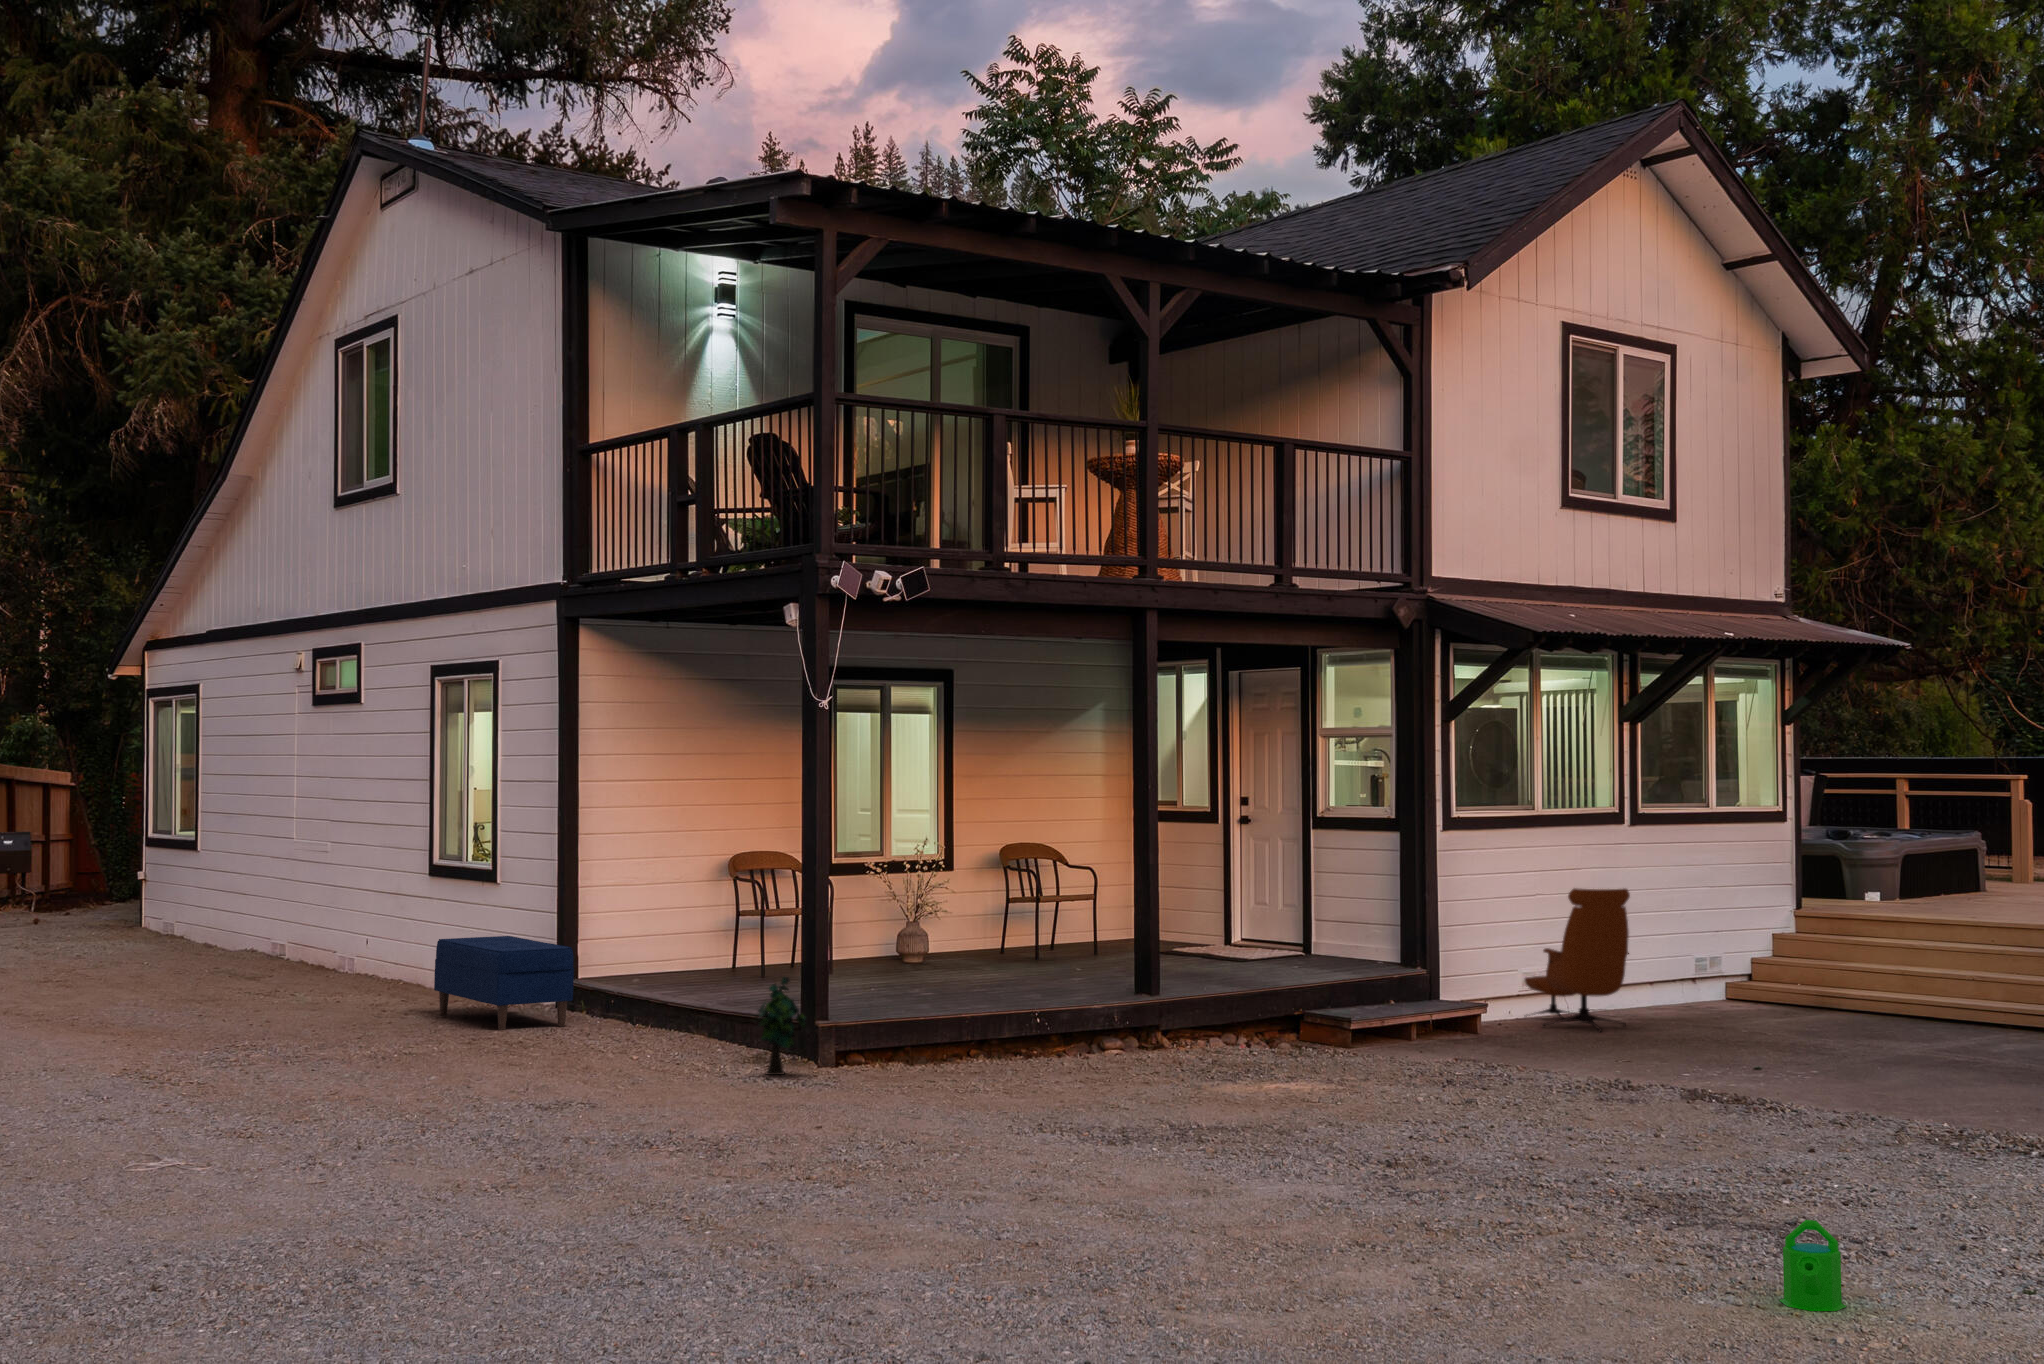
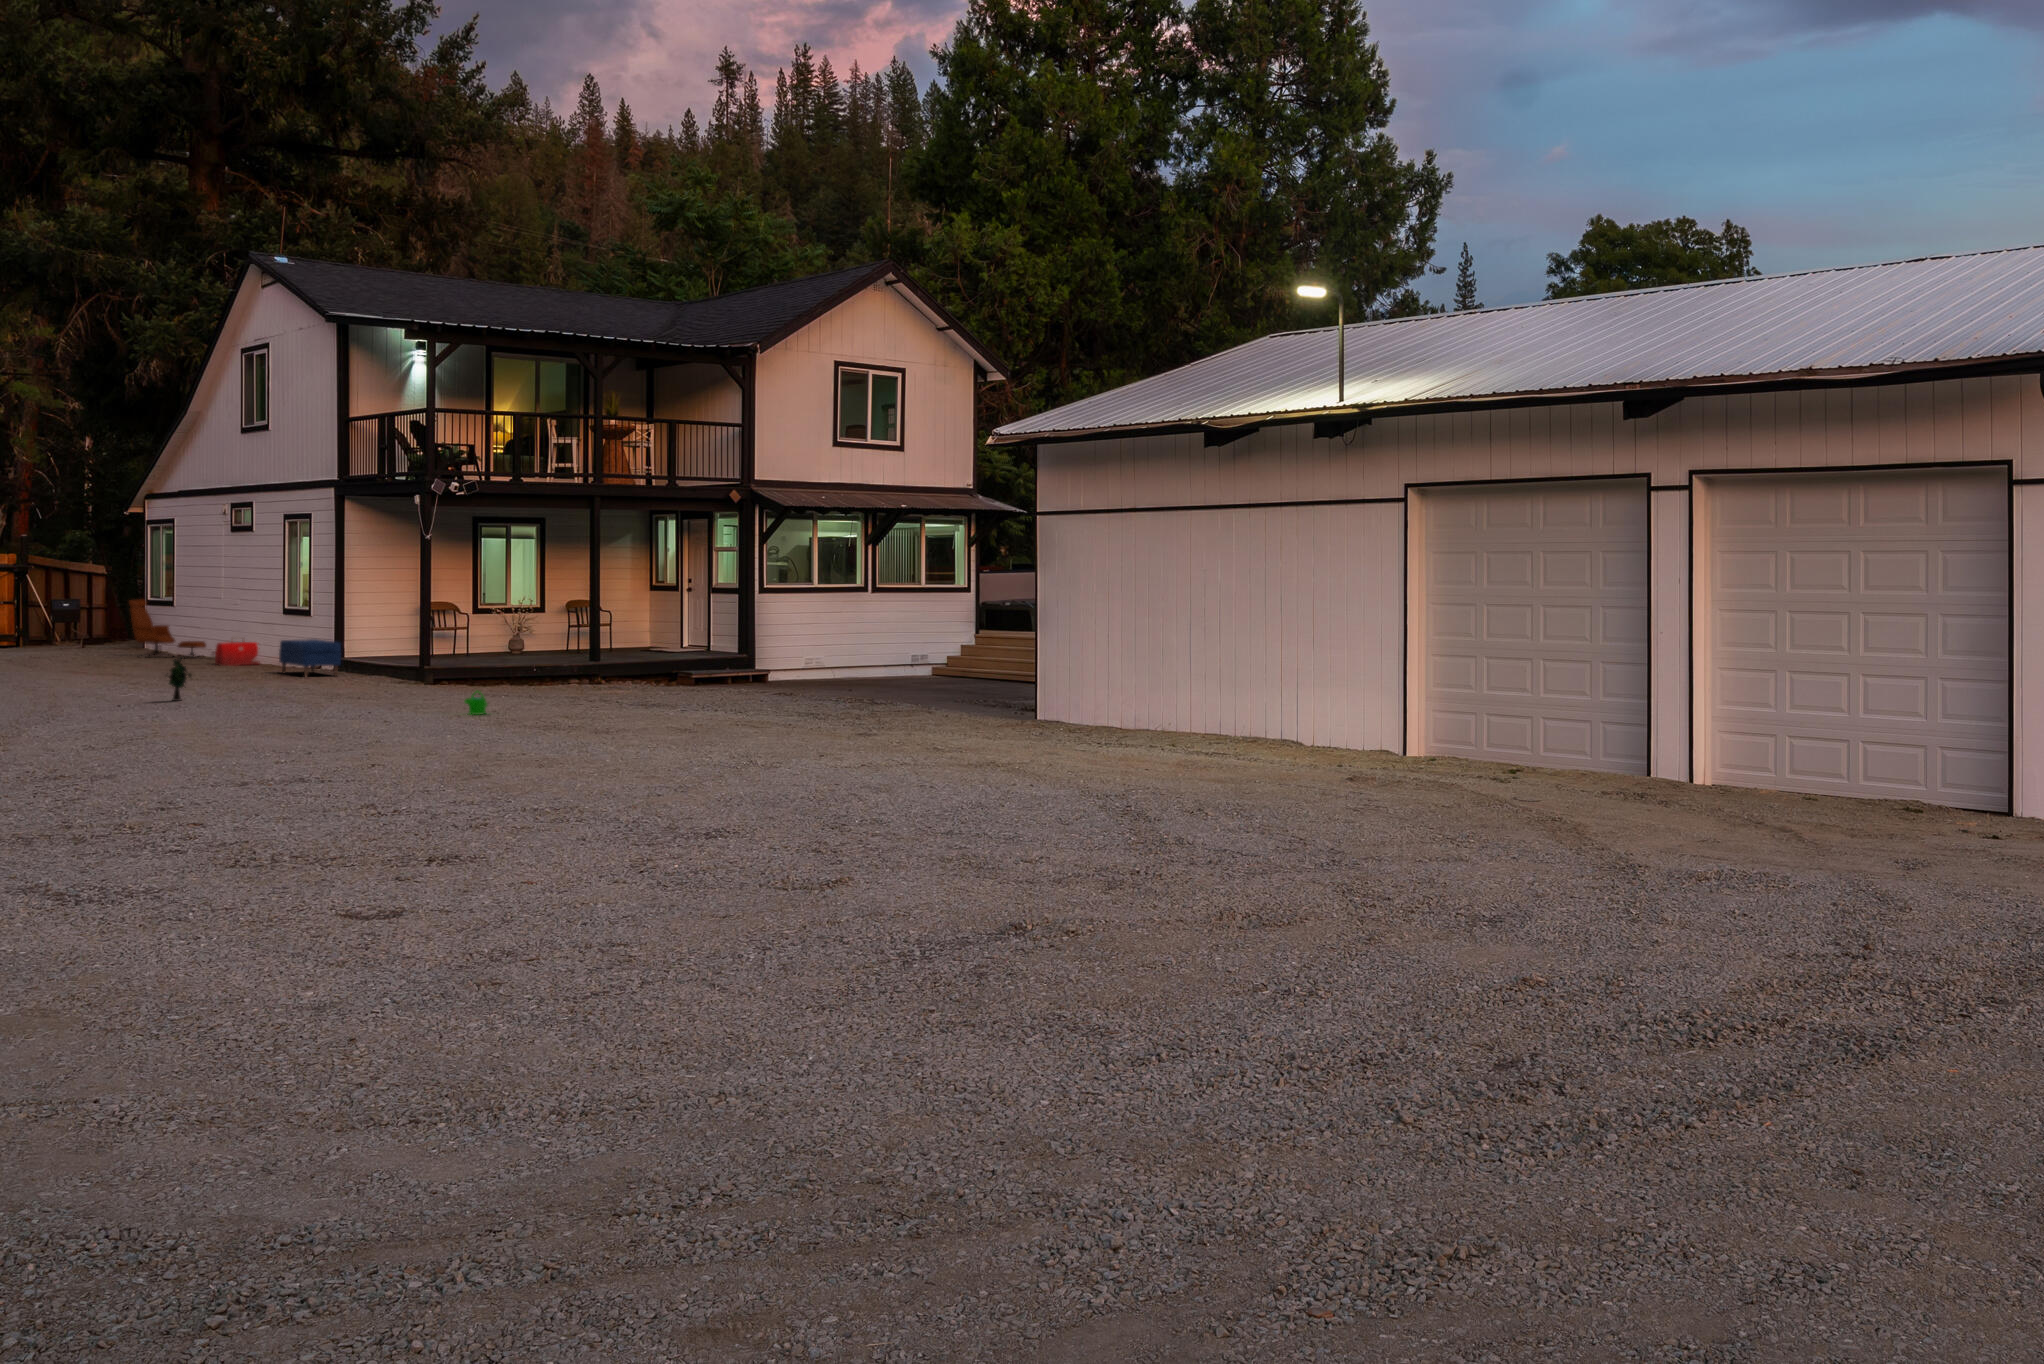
lounge chair: present [1525,888,1630,1032] -> present [129,600,206,657]
toolbox: none [285,922,373,985] -> present [215,637,260,666]
decorative plant: present [757,977,806,1075] -> present [168,656,191,701]
watering can: present [1780,1220,1847,1311] -> present [465,691,487,715]

